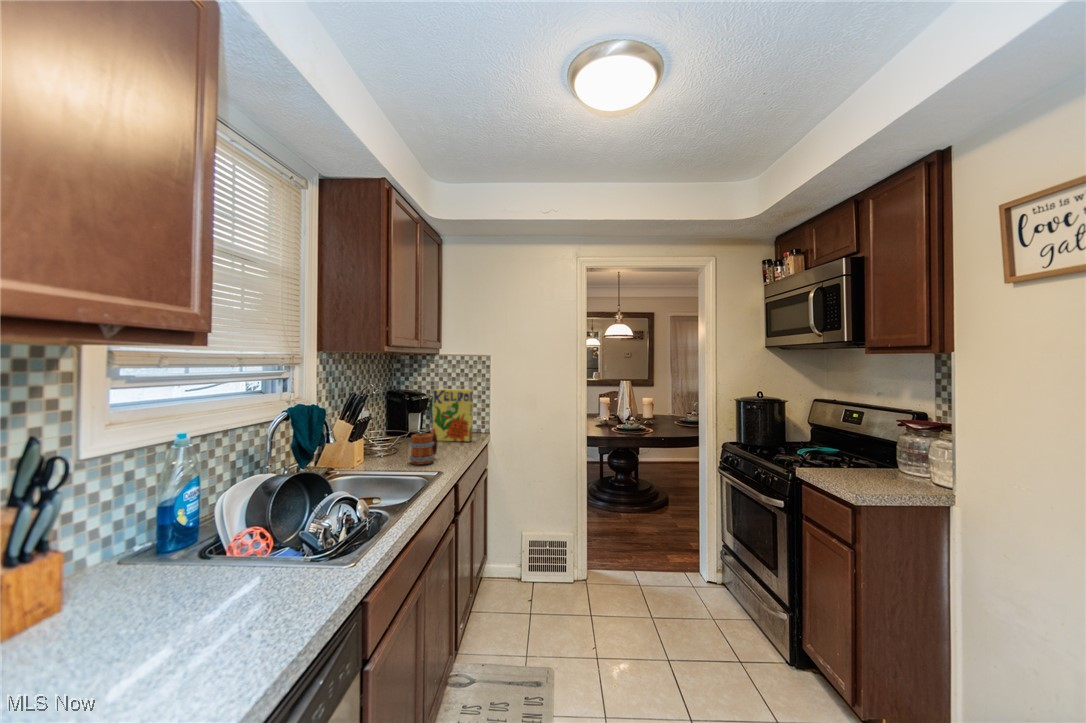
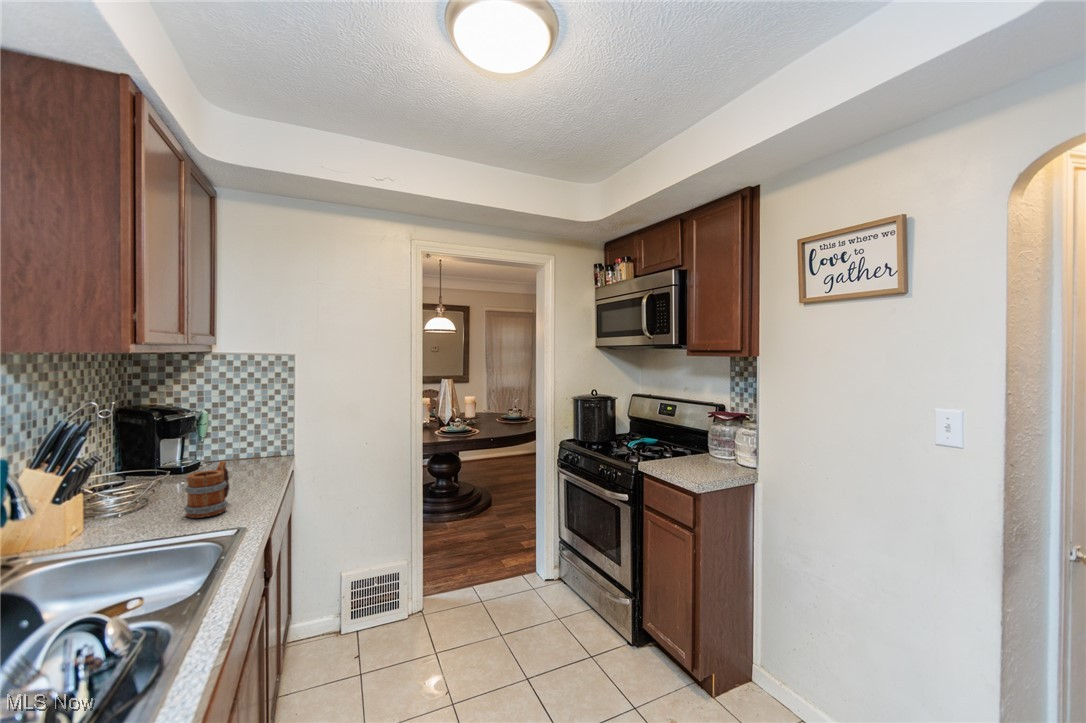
cereal box: present [433,389,473,441] -> none [207,400,271,475]

